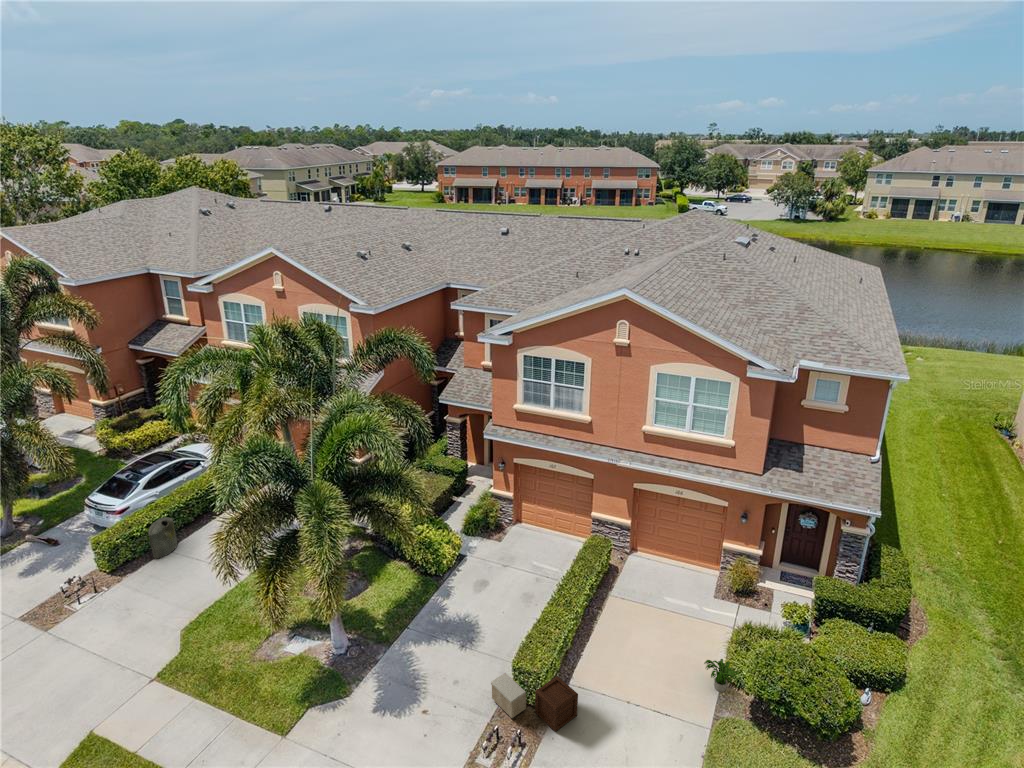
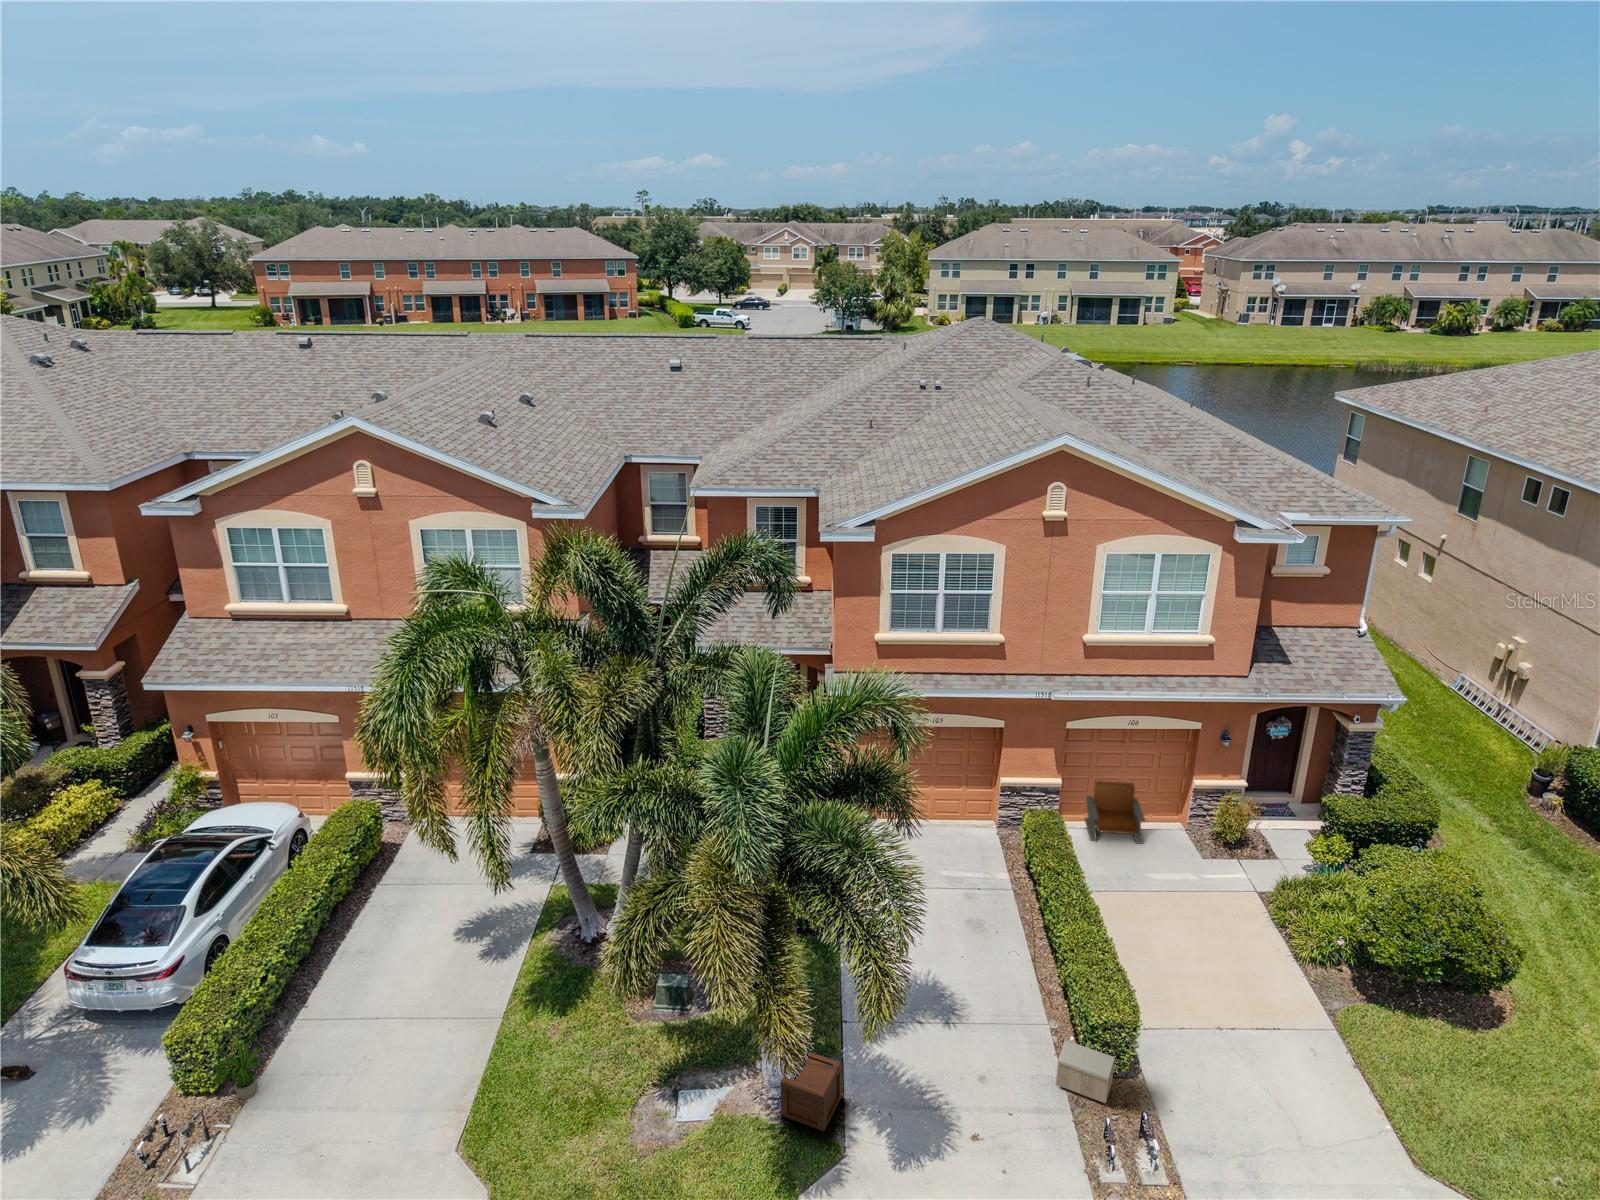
trash can: present [148,517,178,559] -> none [268,953,315,1040]
lounge chair: none [641,528,685,578] -> present [1084,781,1145,844]
potted plant: present [704,659,739,692] -> present [215,1042,267,1099]
wooden crate: present [535,676,578,732] -> present [780,1052,842,1131]

